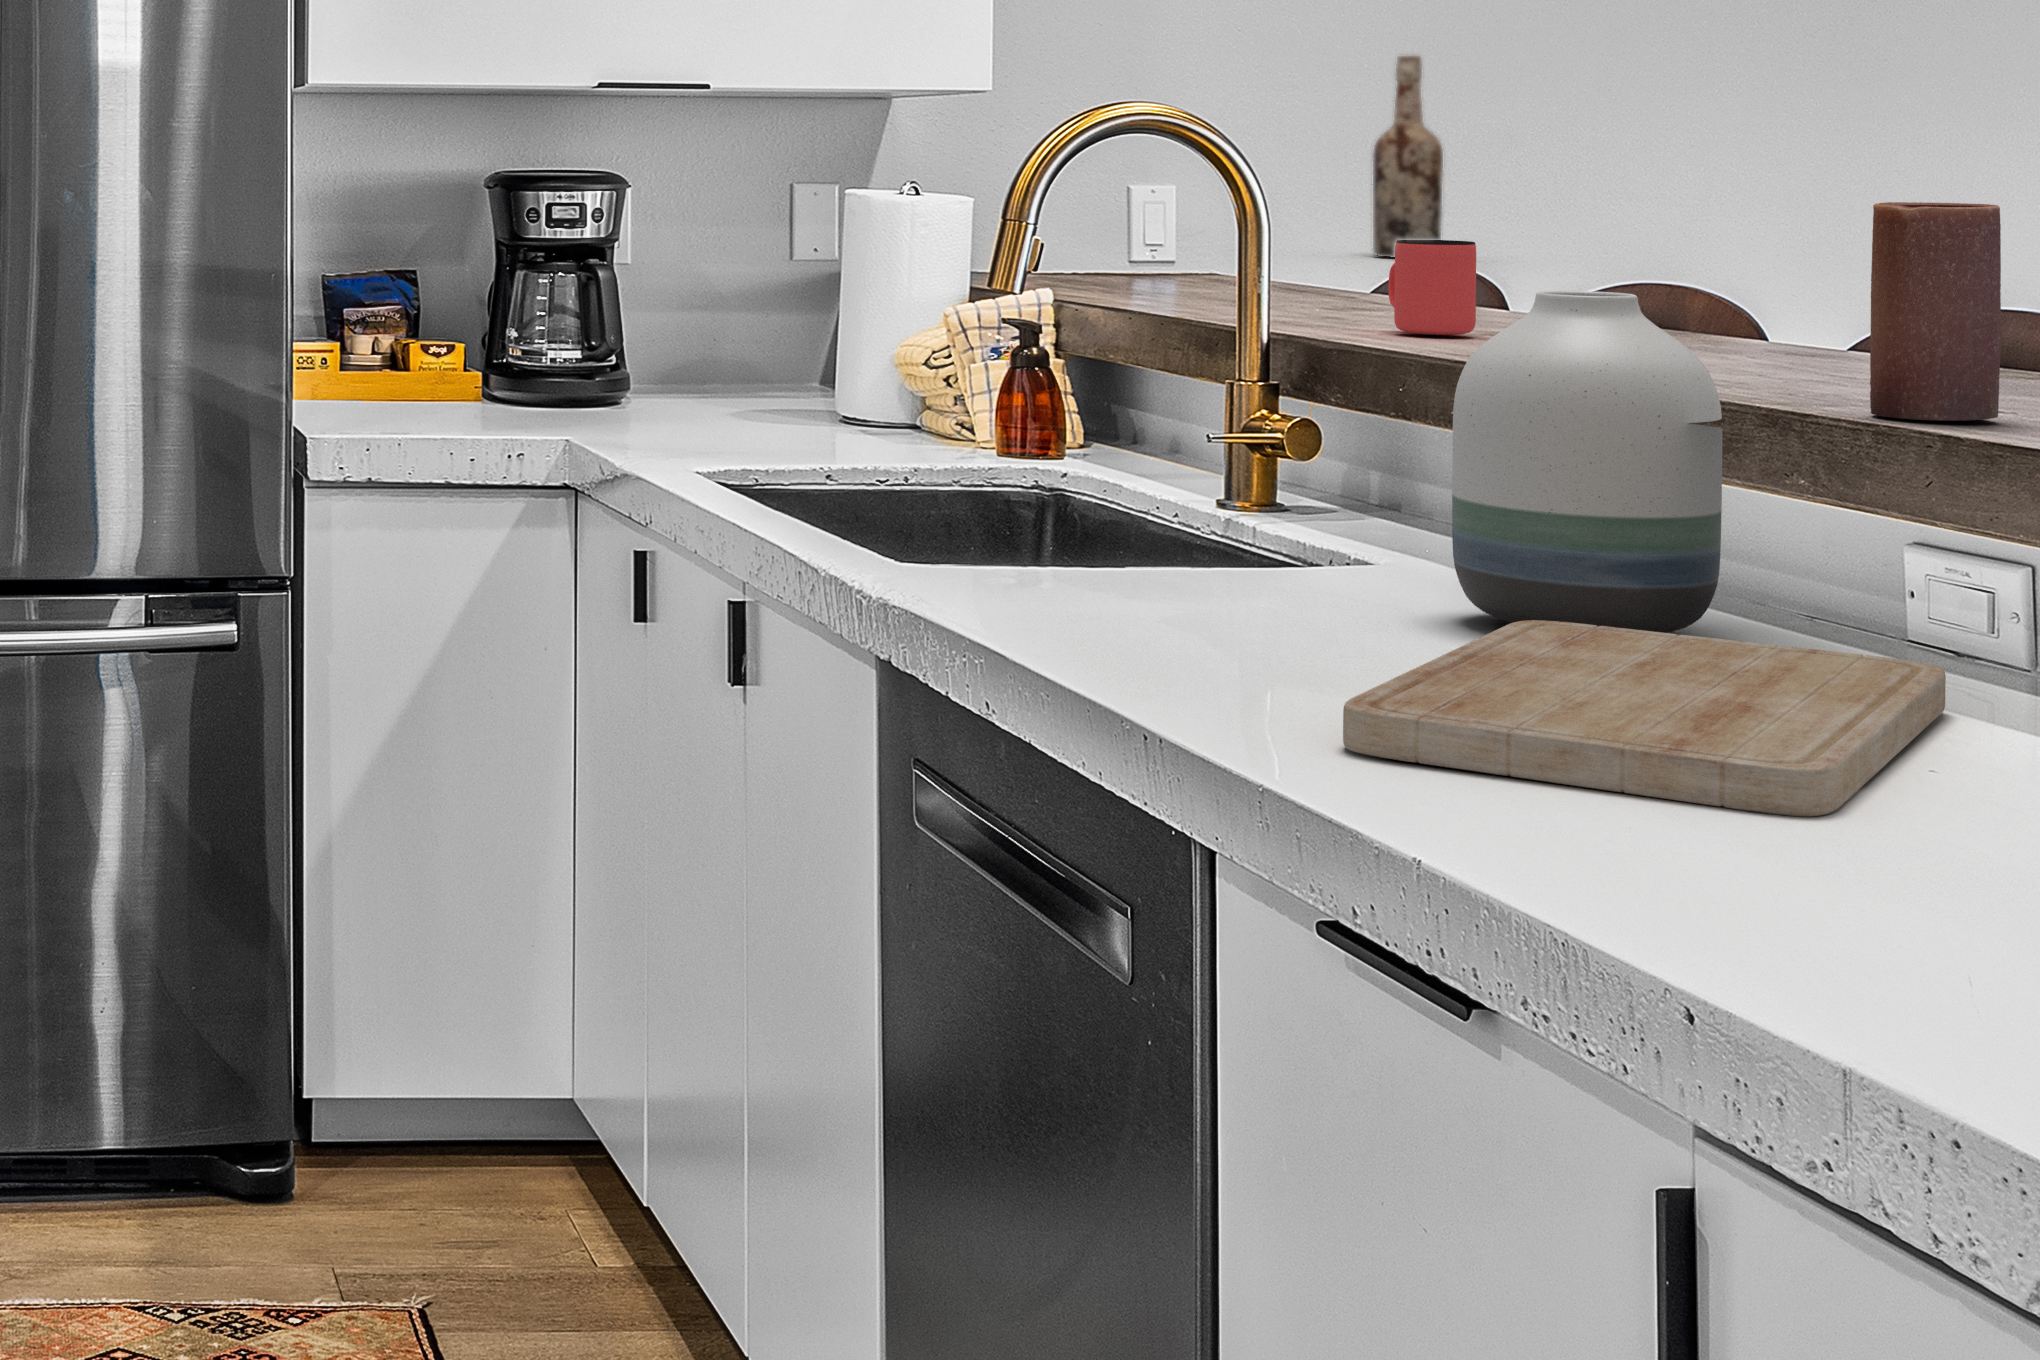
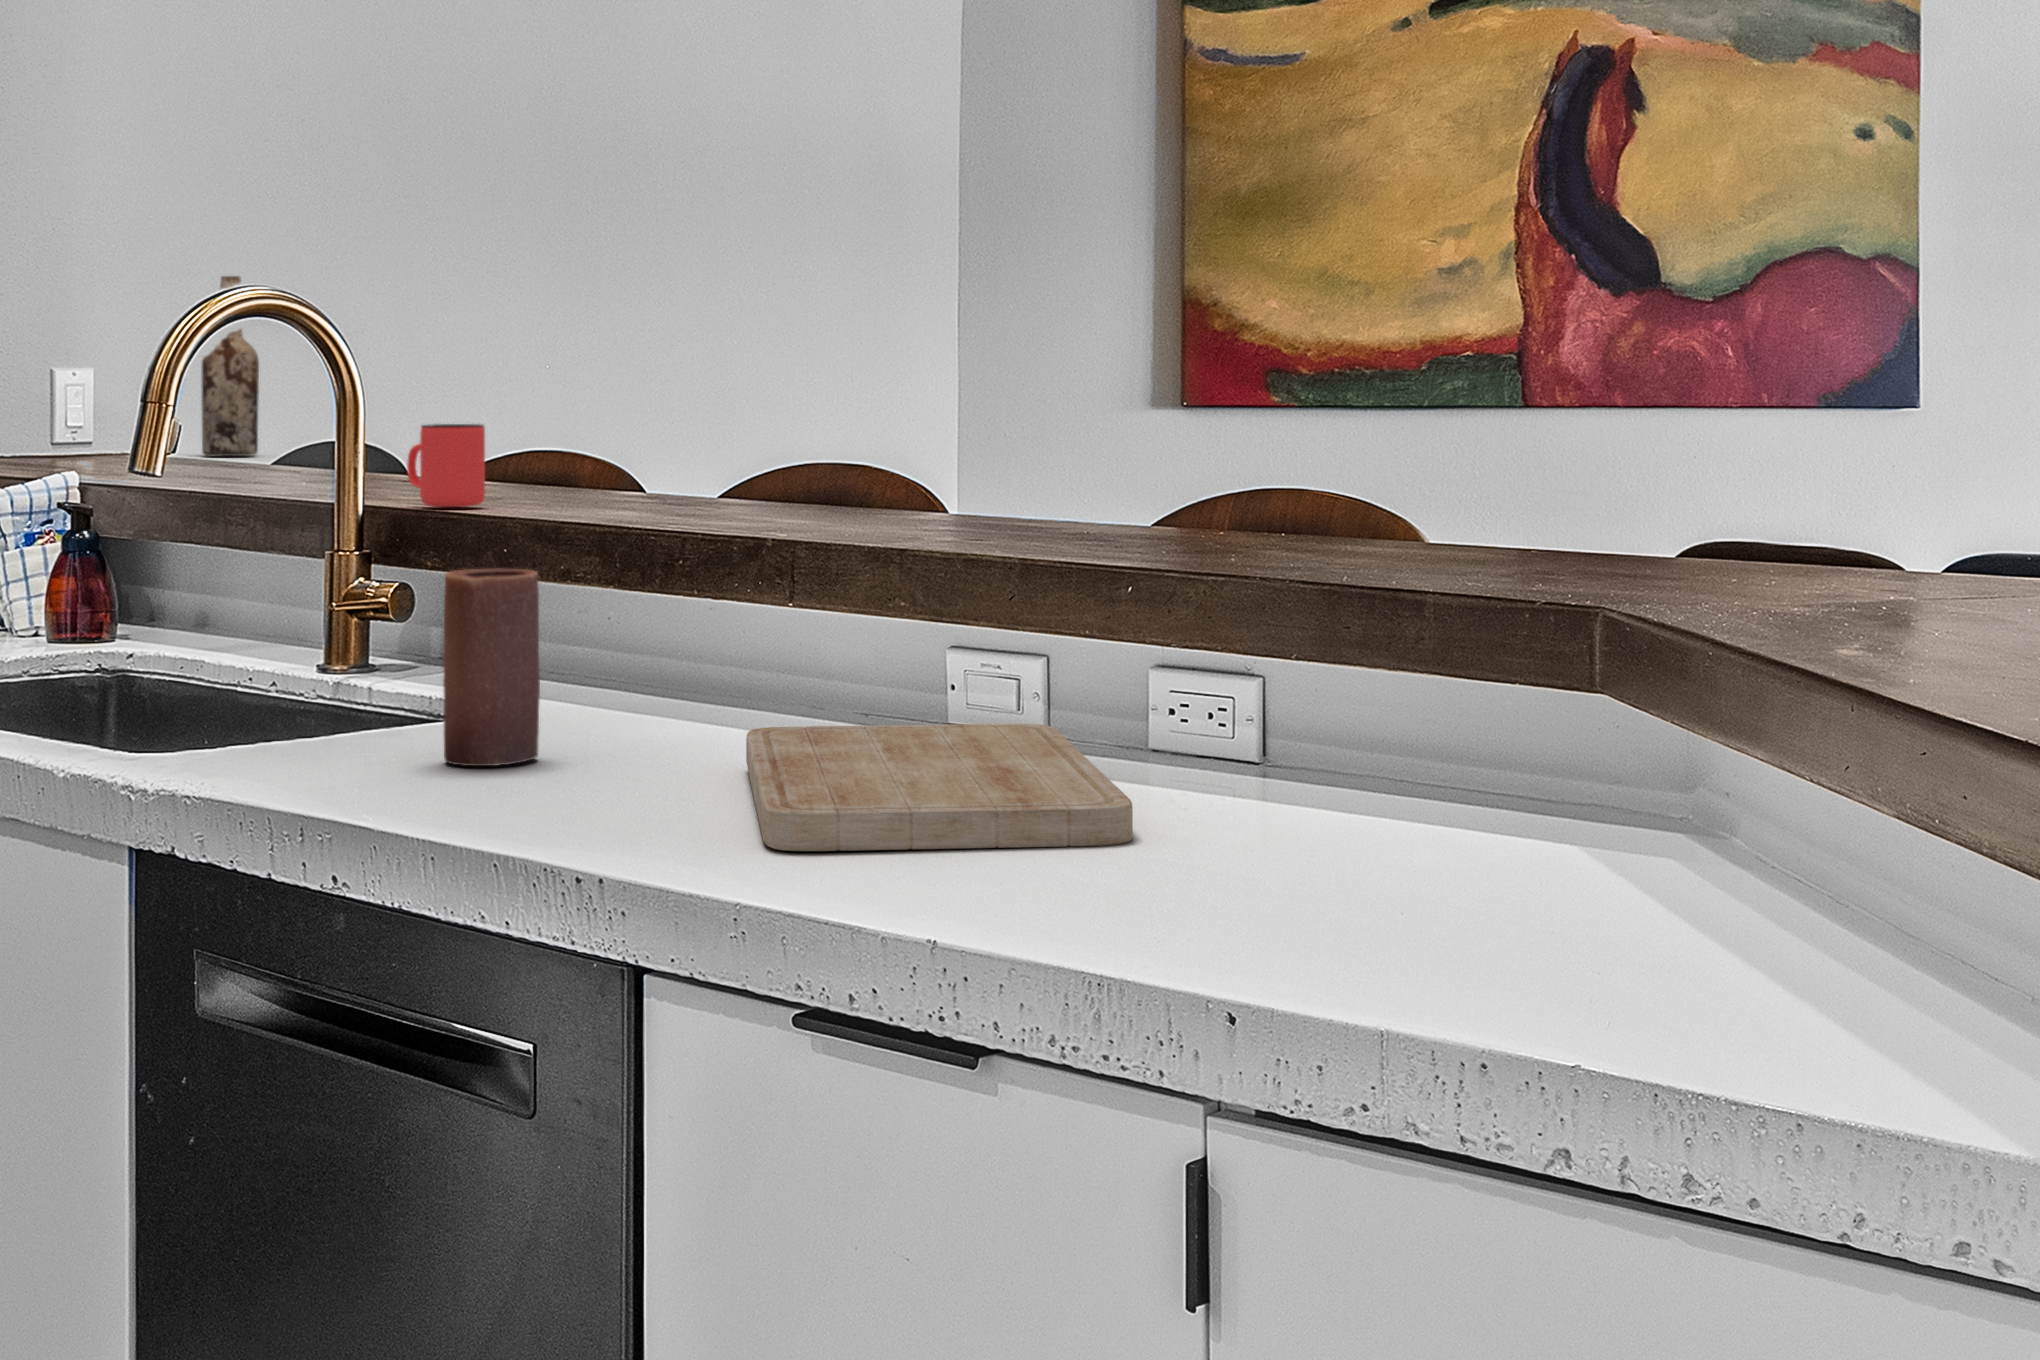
candle: present [1870,202,2002,421] -> present [443,568,540,766]
vase: present [1452,291,1722,633] -> none [634,450,832,740]

